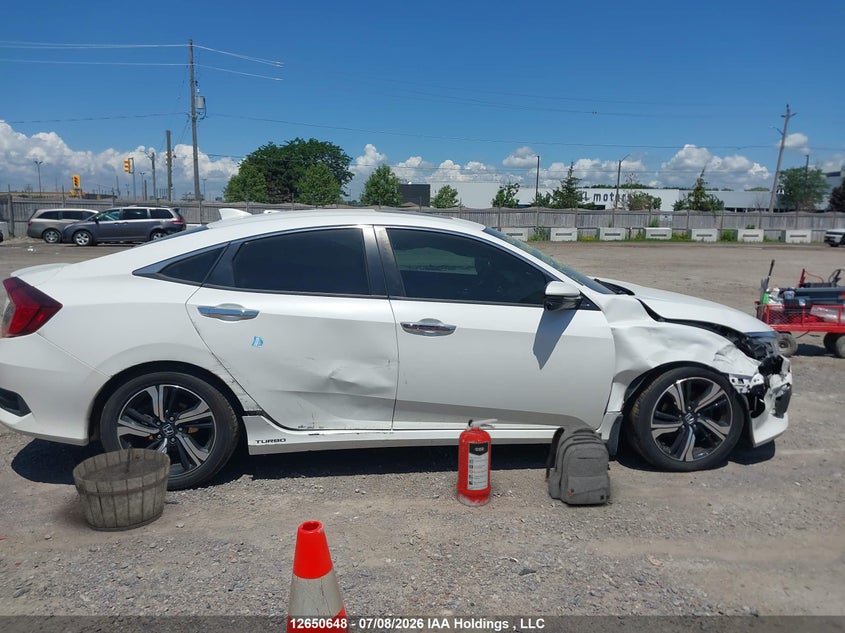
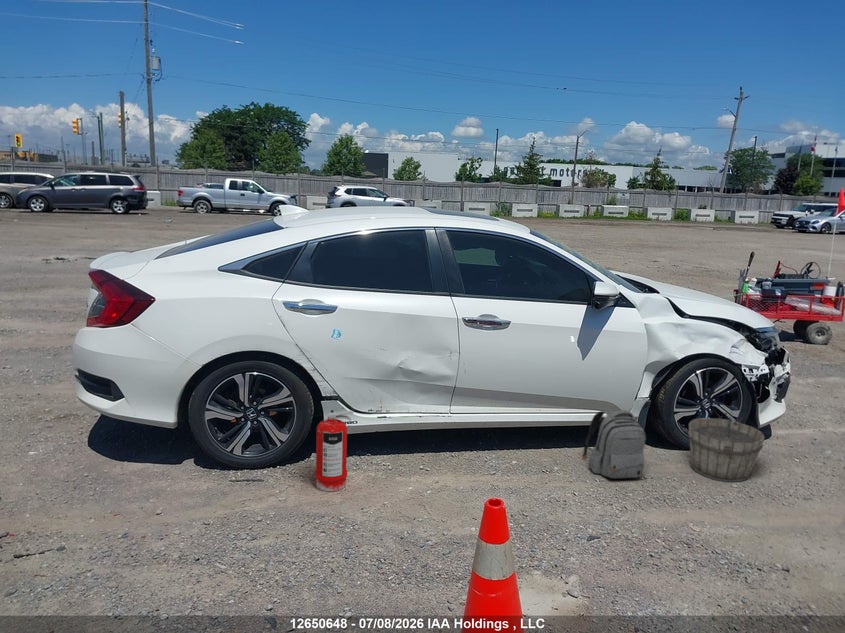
fire extinguisher: present [457,419,498,506] -> present [315,410,354,491]
wooden bucket: present [73,442,170,531] -> present [688,413,764,482]

